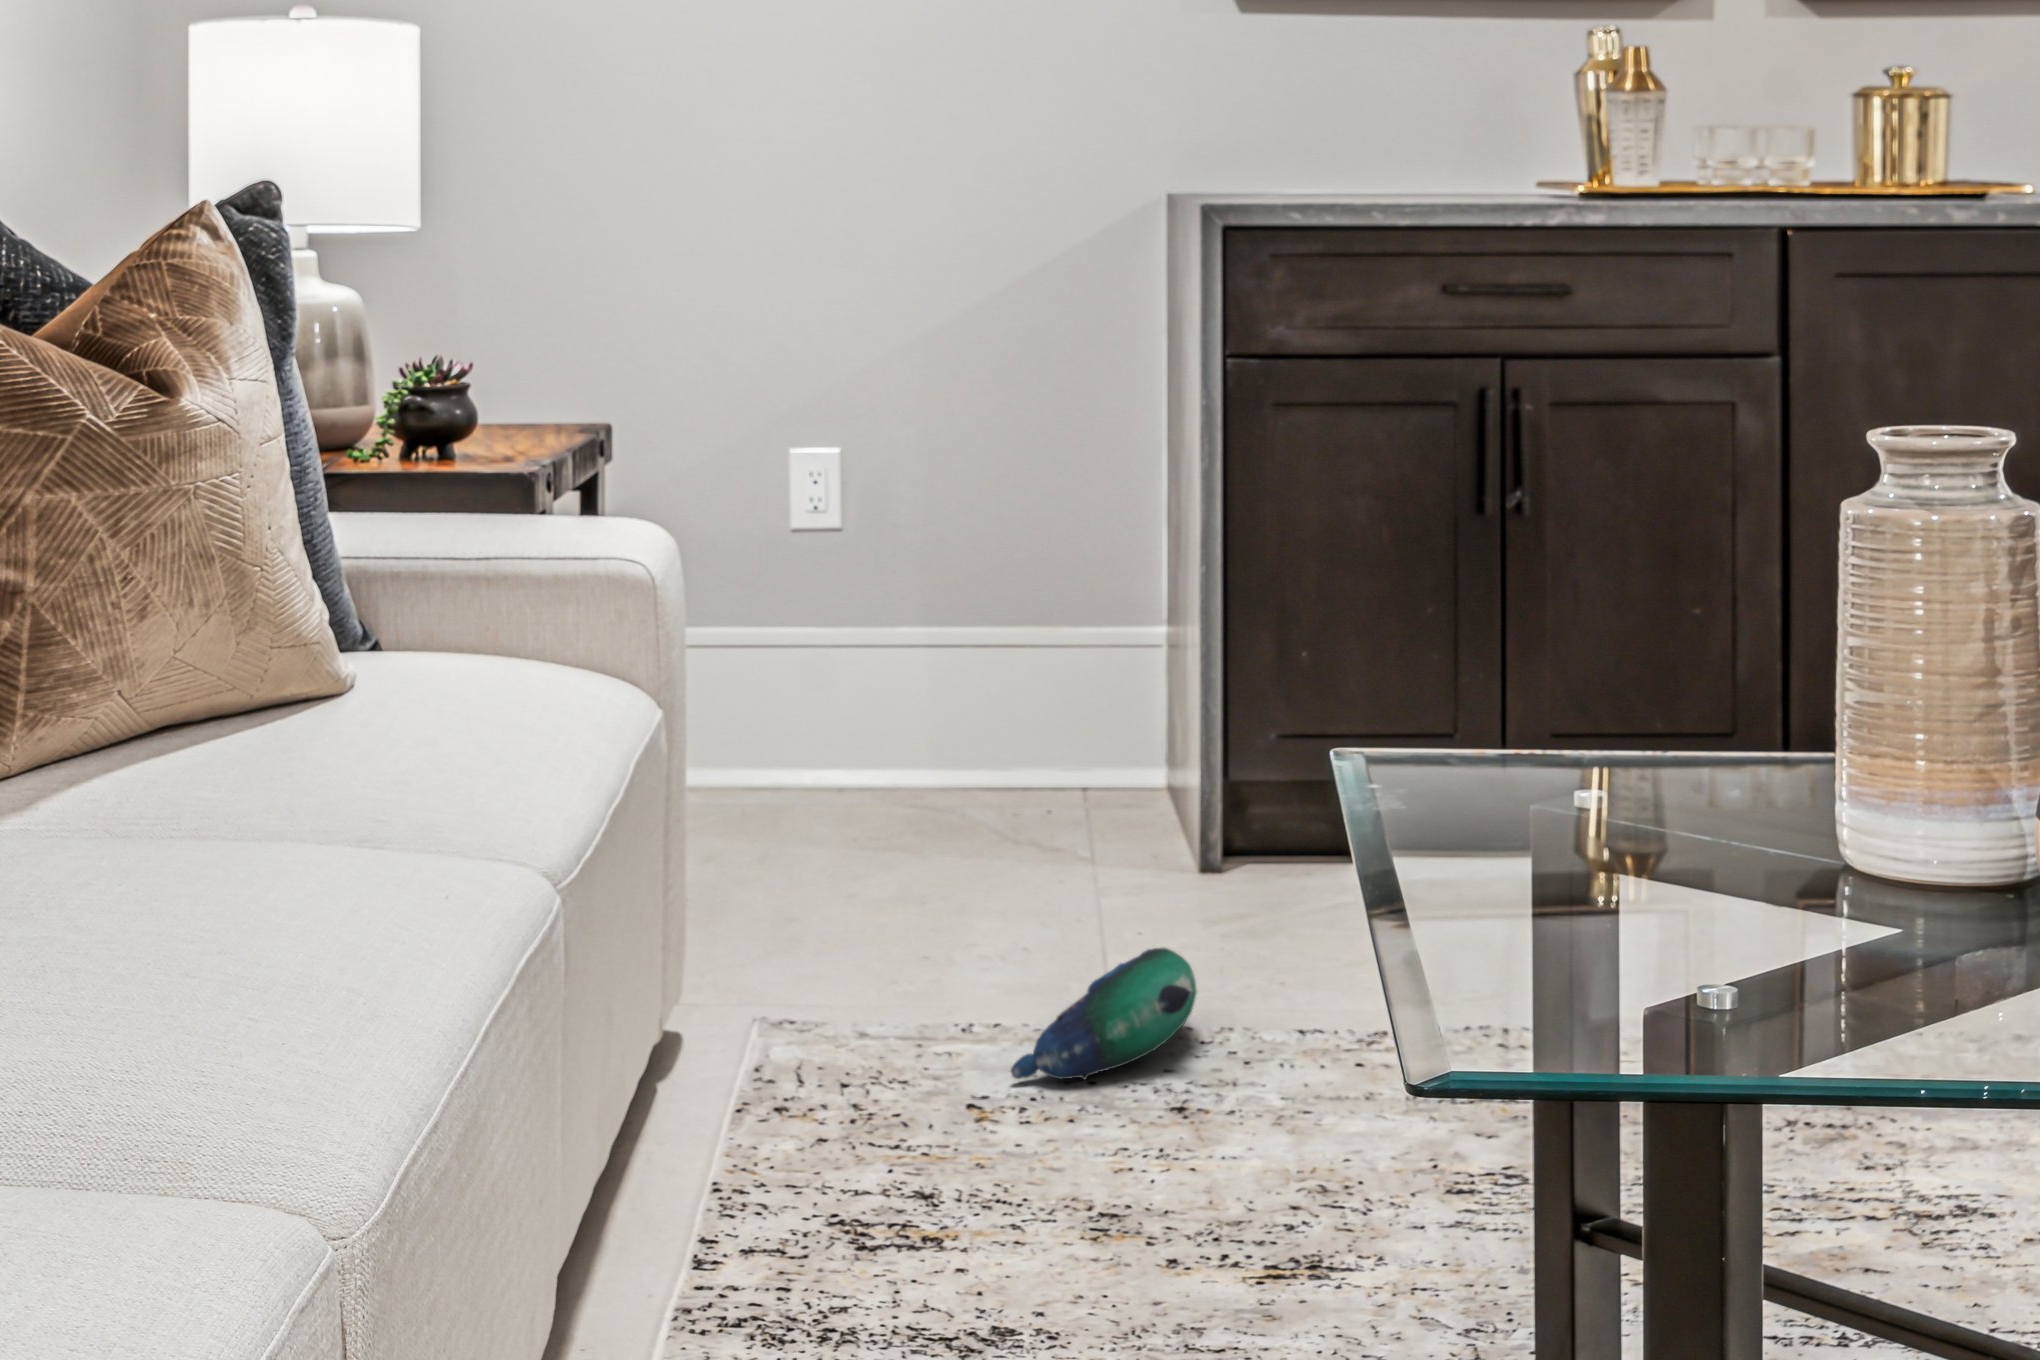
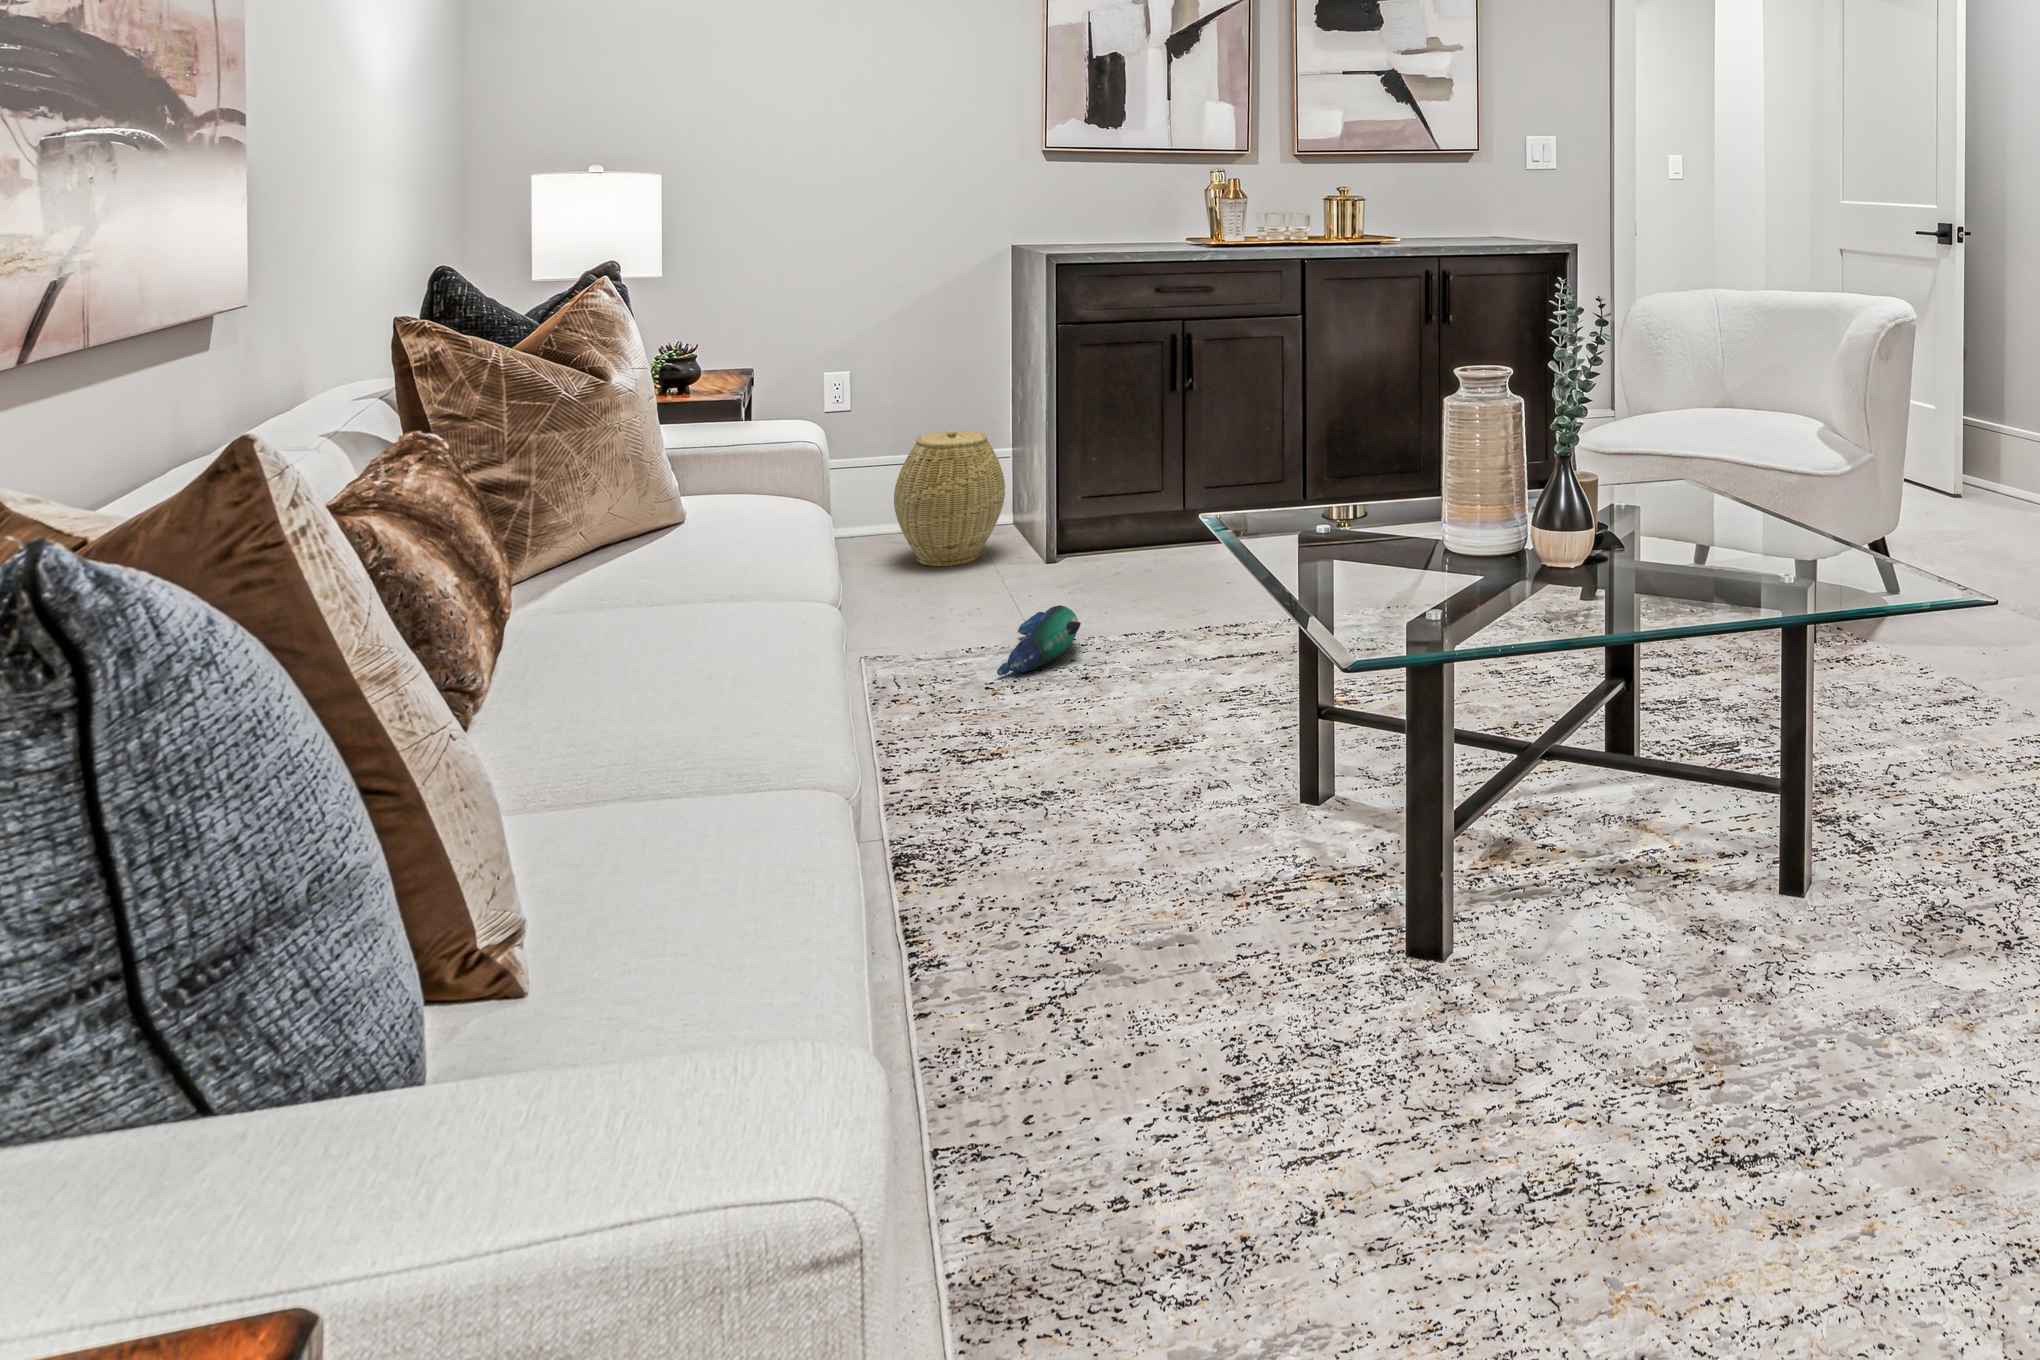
woven basket: none [949,569,1157,842] -> present [894,430,1005,566]

